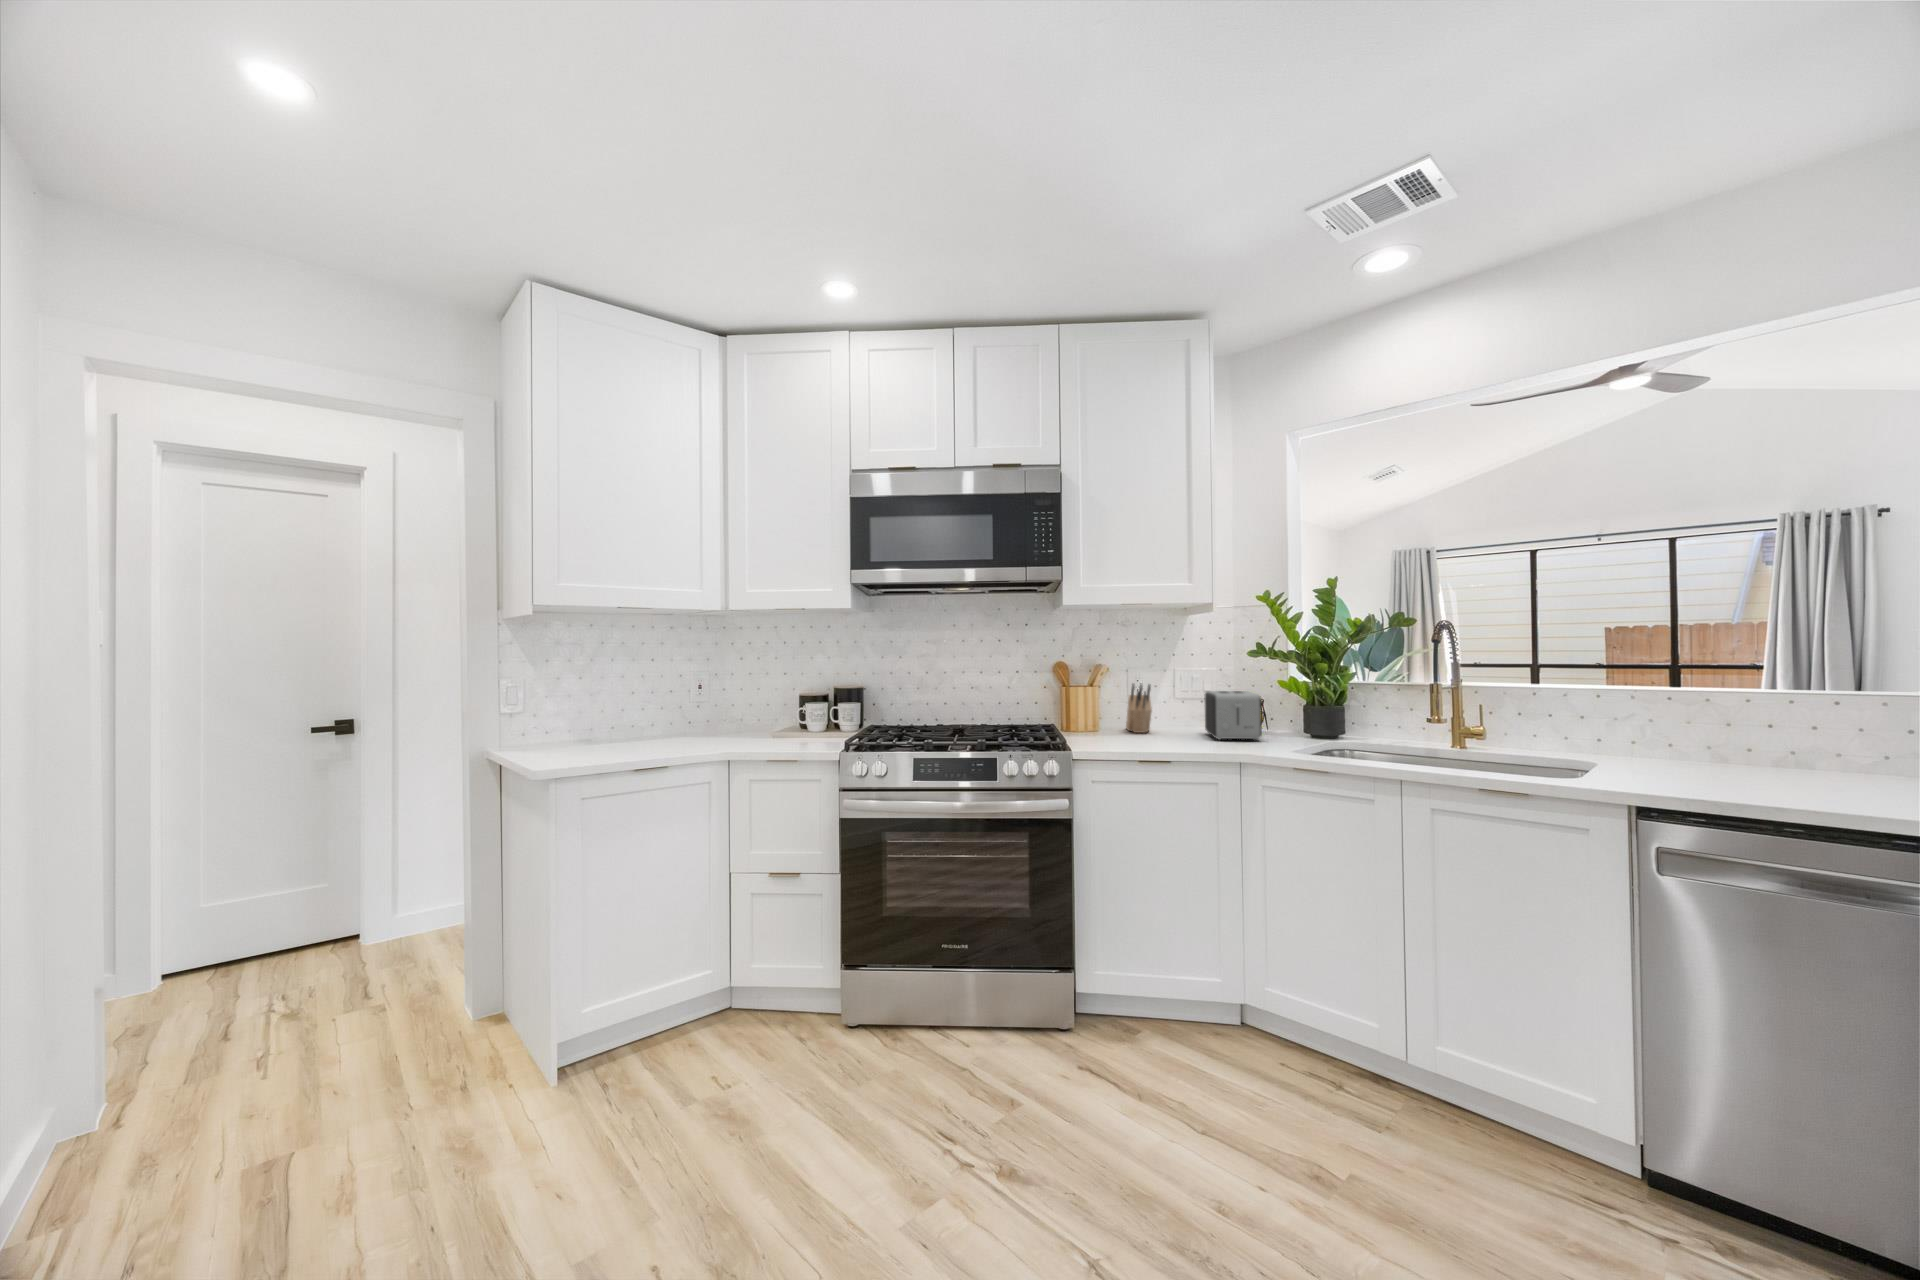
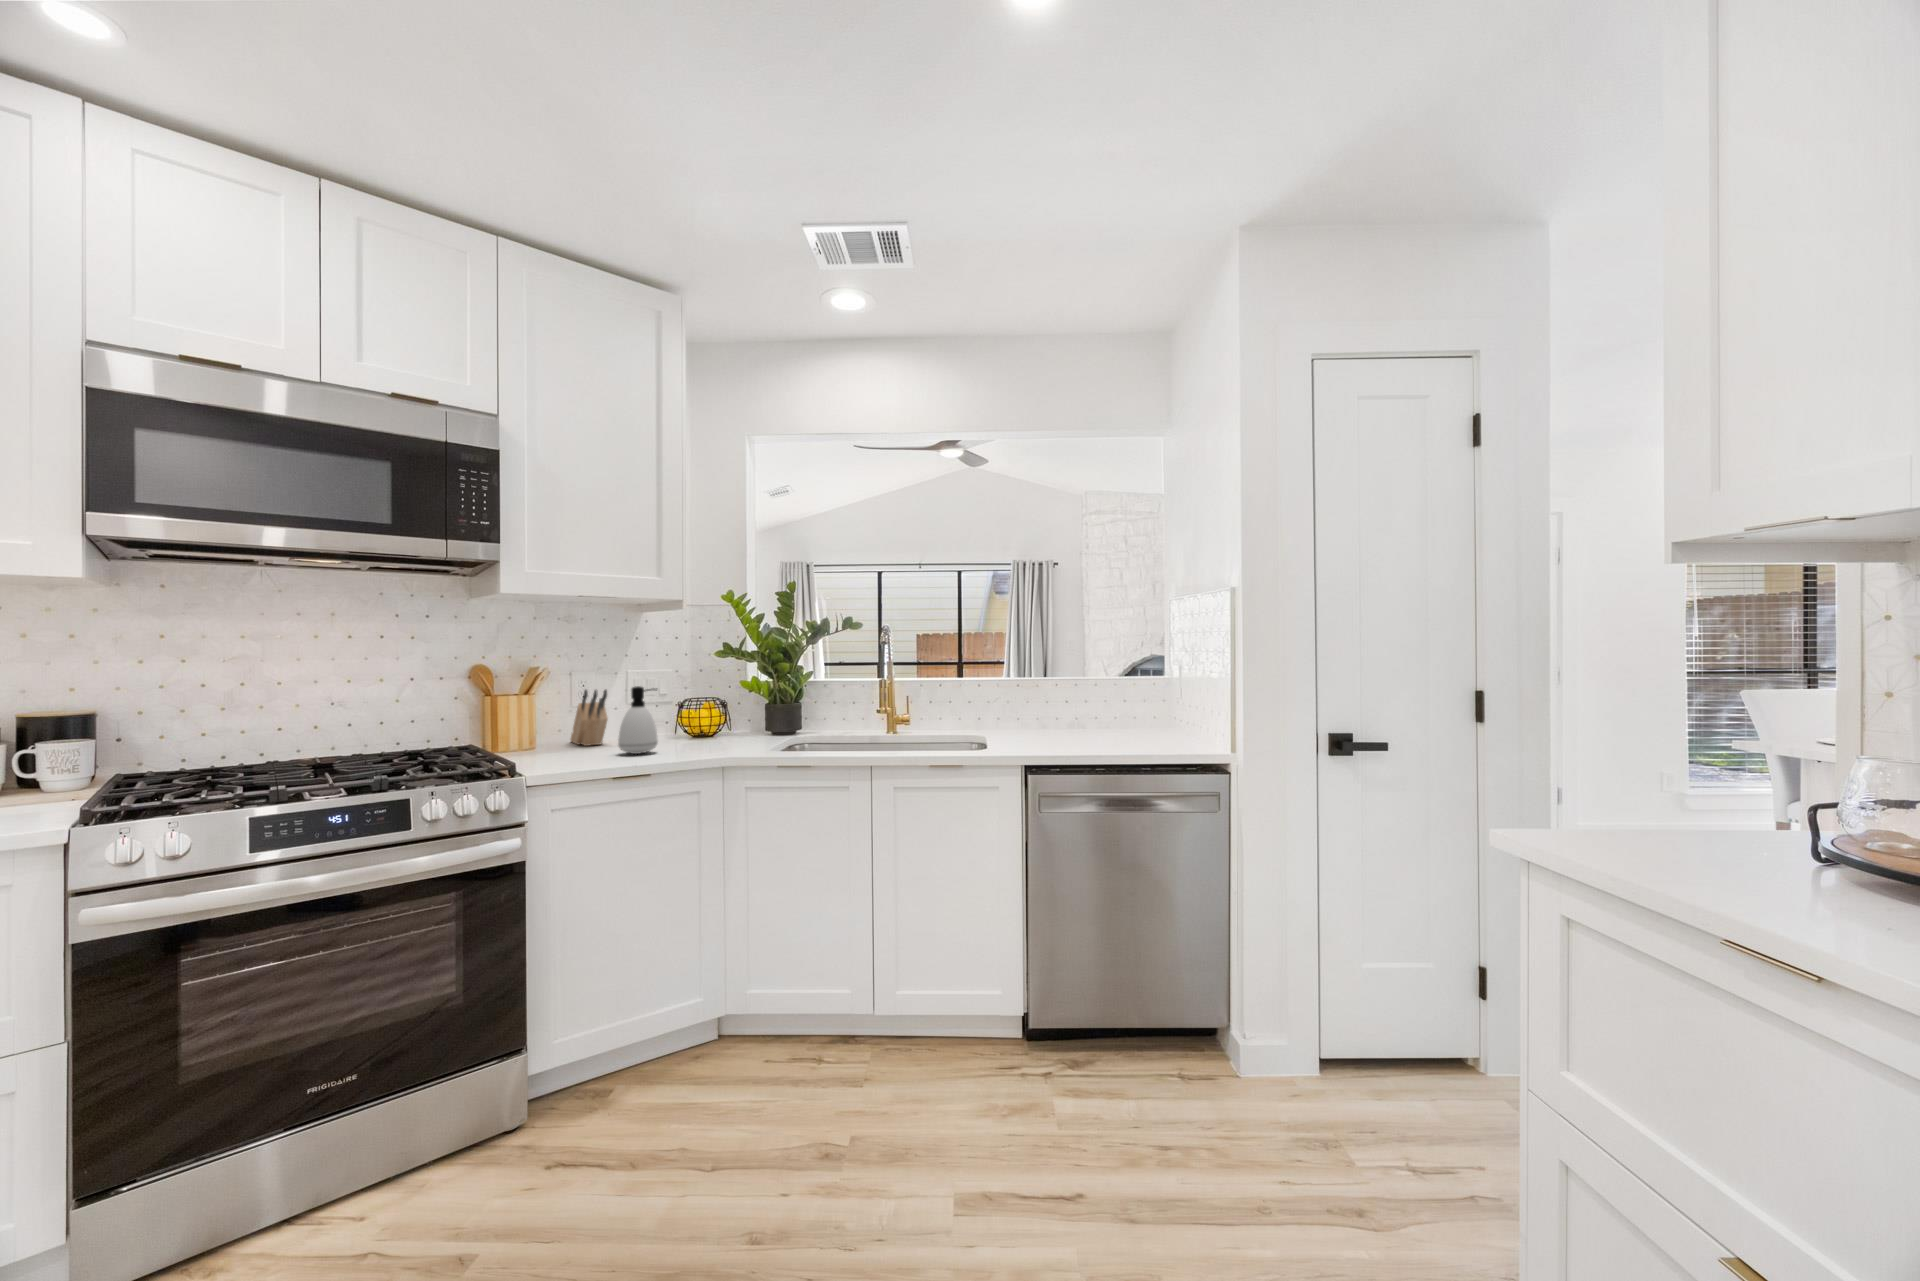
soap dispenser: none [1153,682,1188,743] -> present [618,686,658,754]
toaster: present [1205,691,1262,740] -> none [666,693,730,745]

